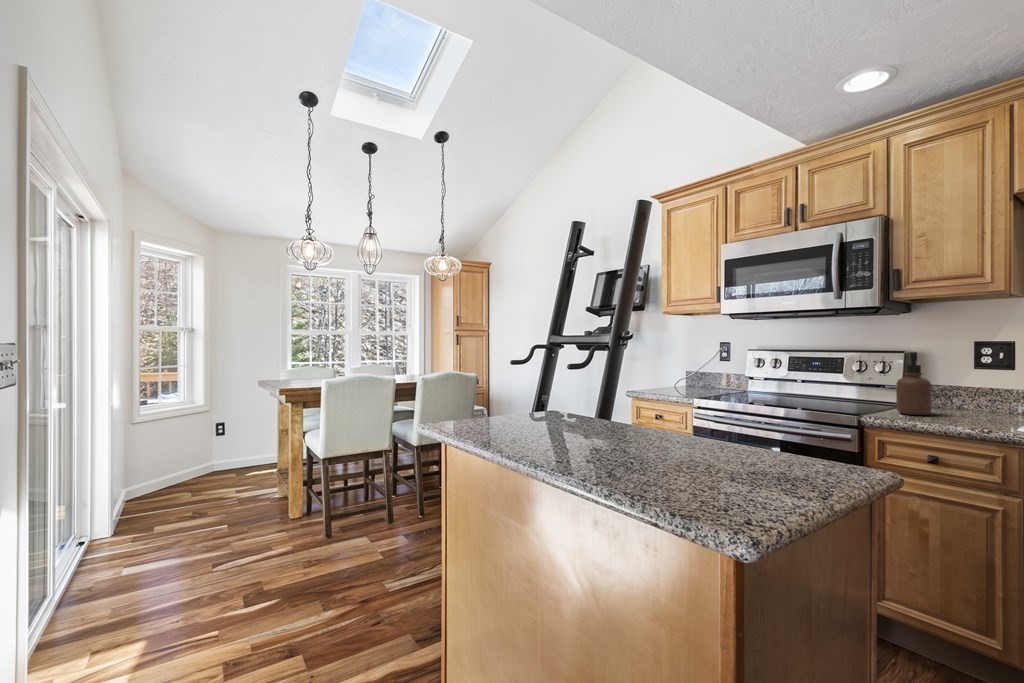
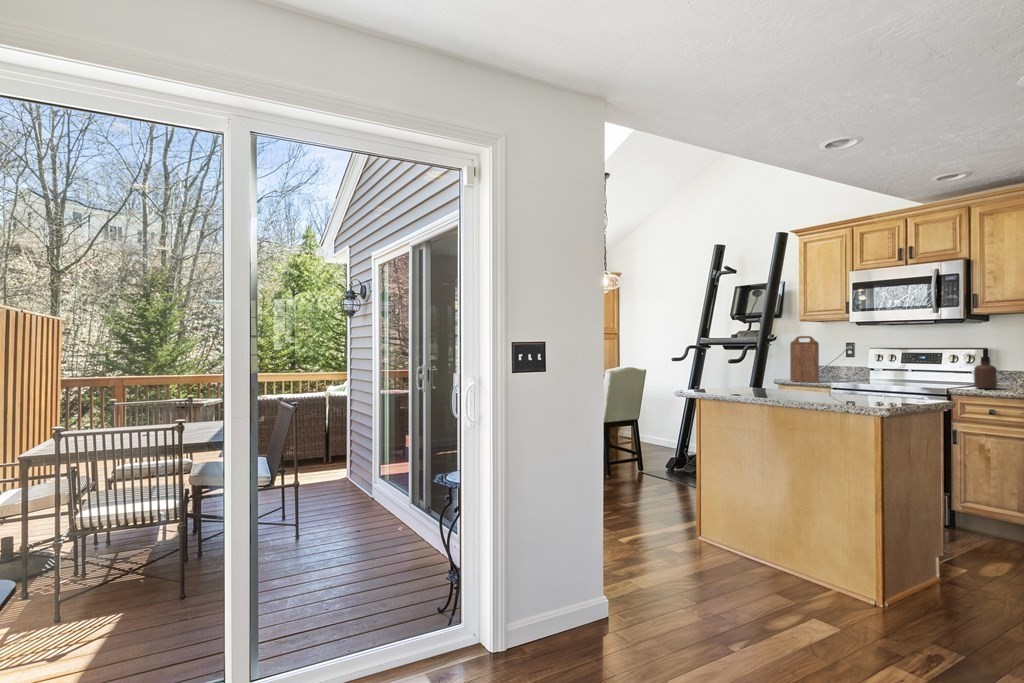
cutting board: none [646,333,681,396] -> present [790,336,819,383]

